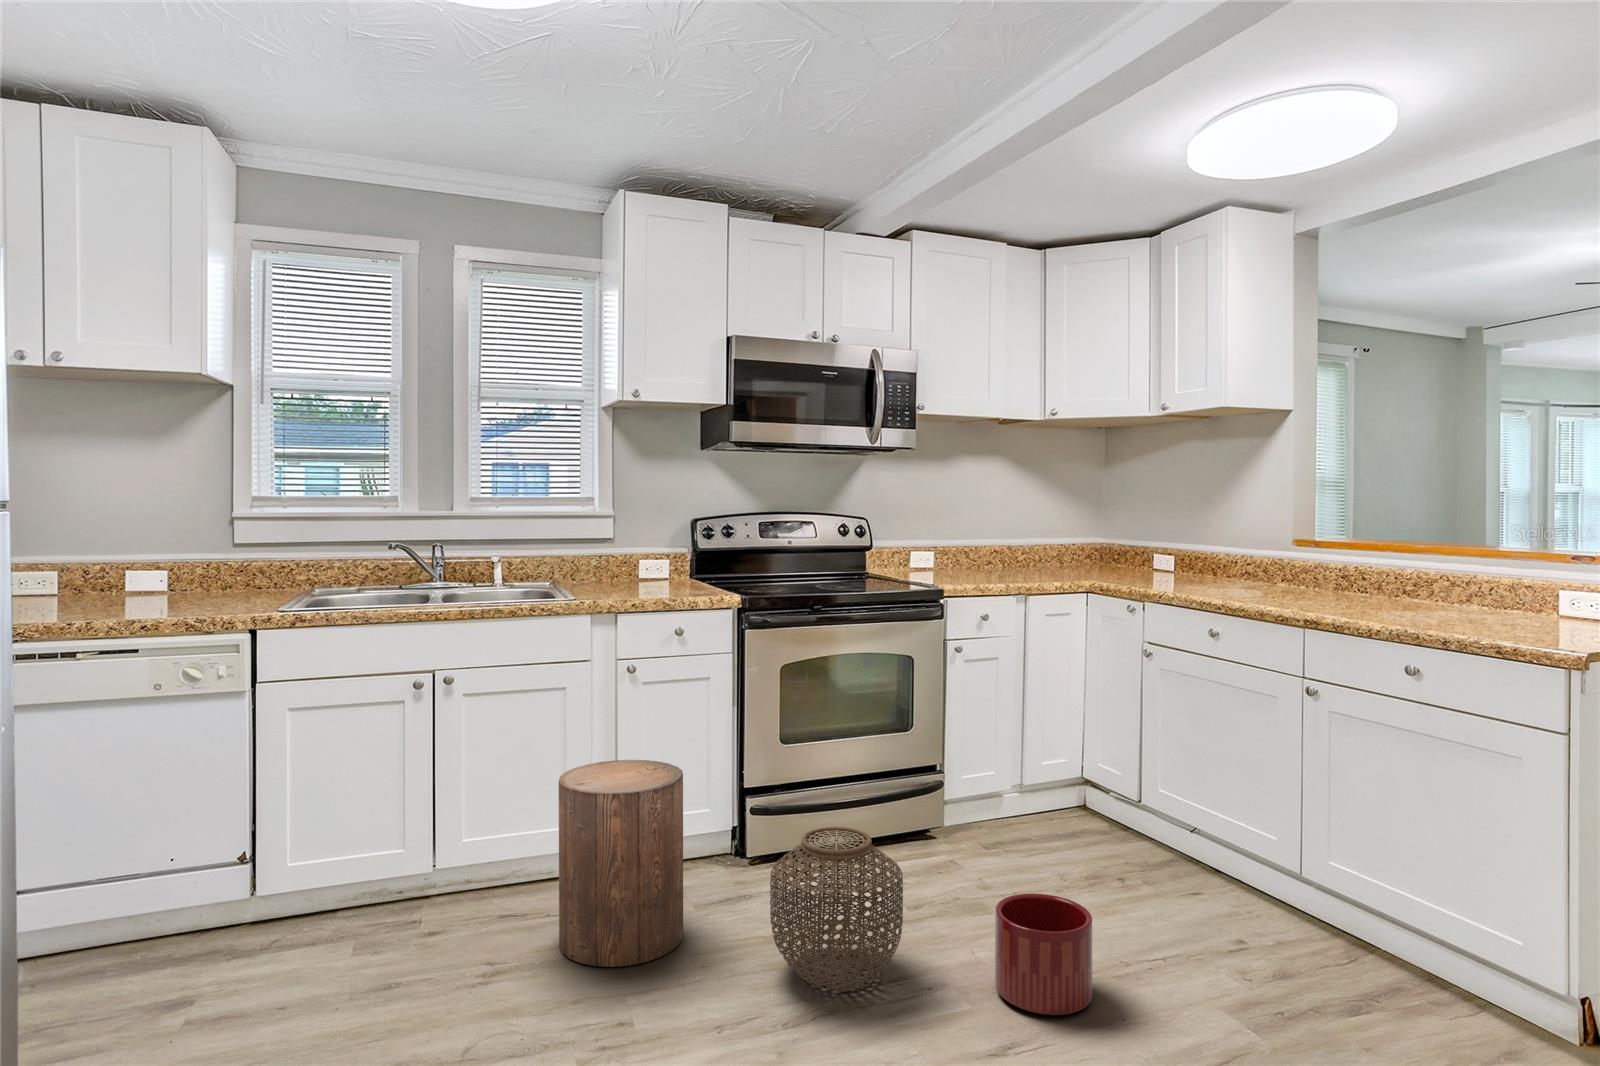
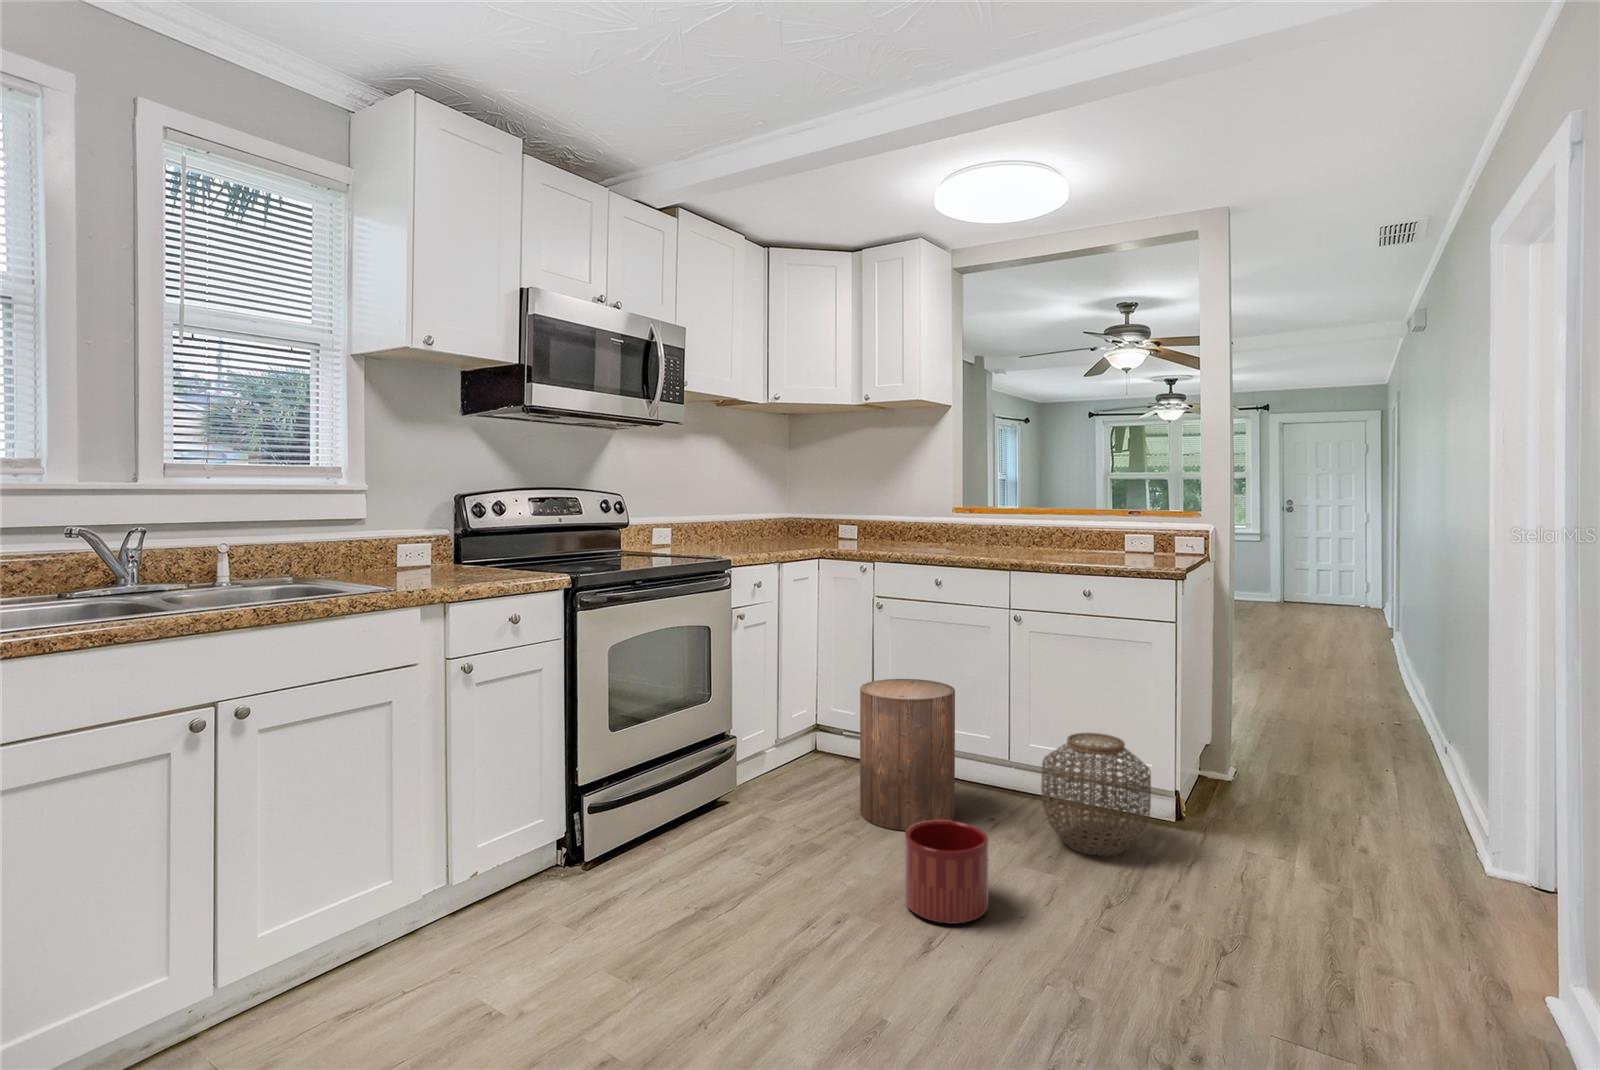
stool: present [559,760,683,967] -> present [860,679,955,831]
woven basket: present [770,827,903,992] -> present [1041,733,1151,856]

